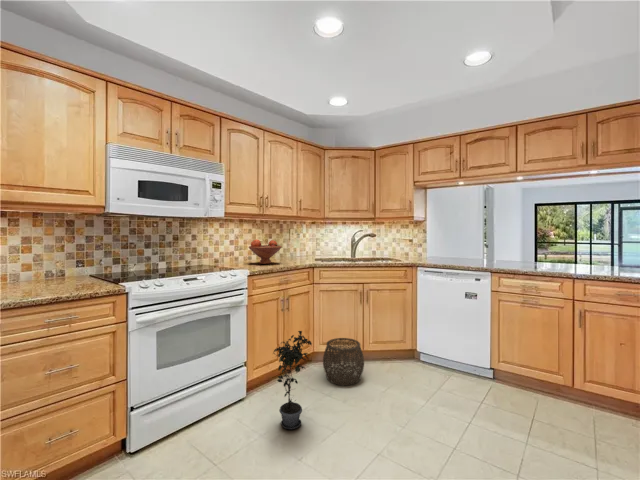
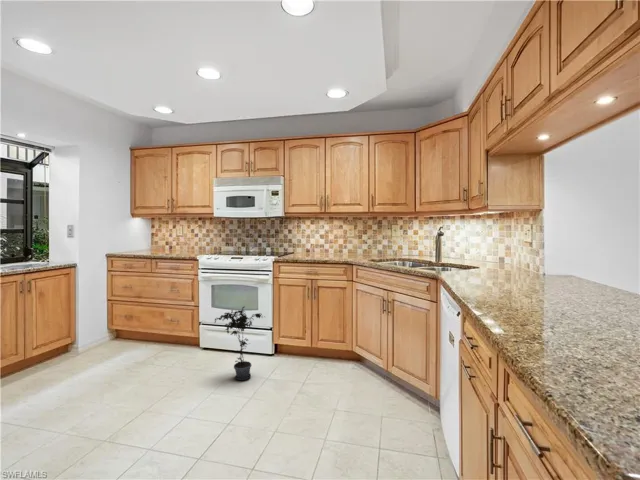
fruit bowl: present [249,239,282,264] -> none [317,235,347,257]
woven basket: present [323,338,364,385] -> none [314,342,359,392]

